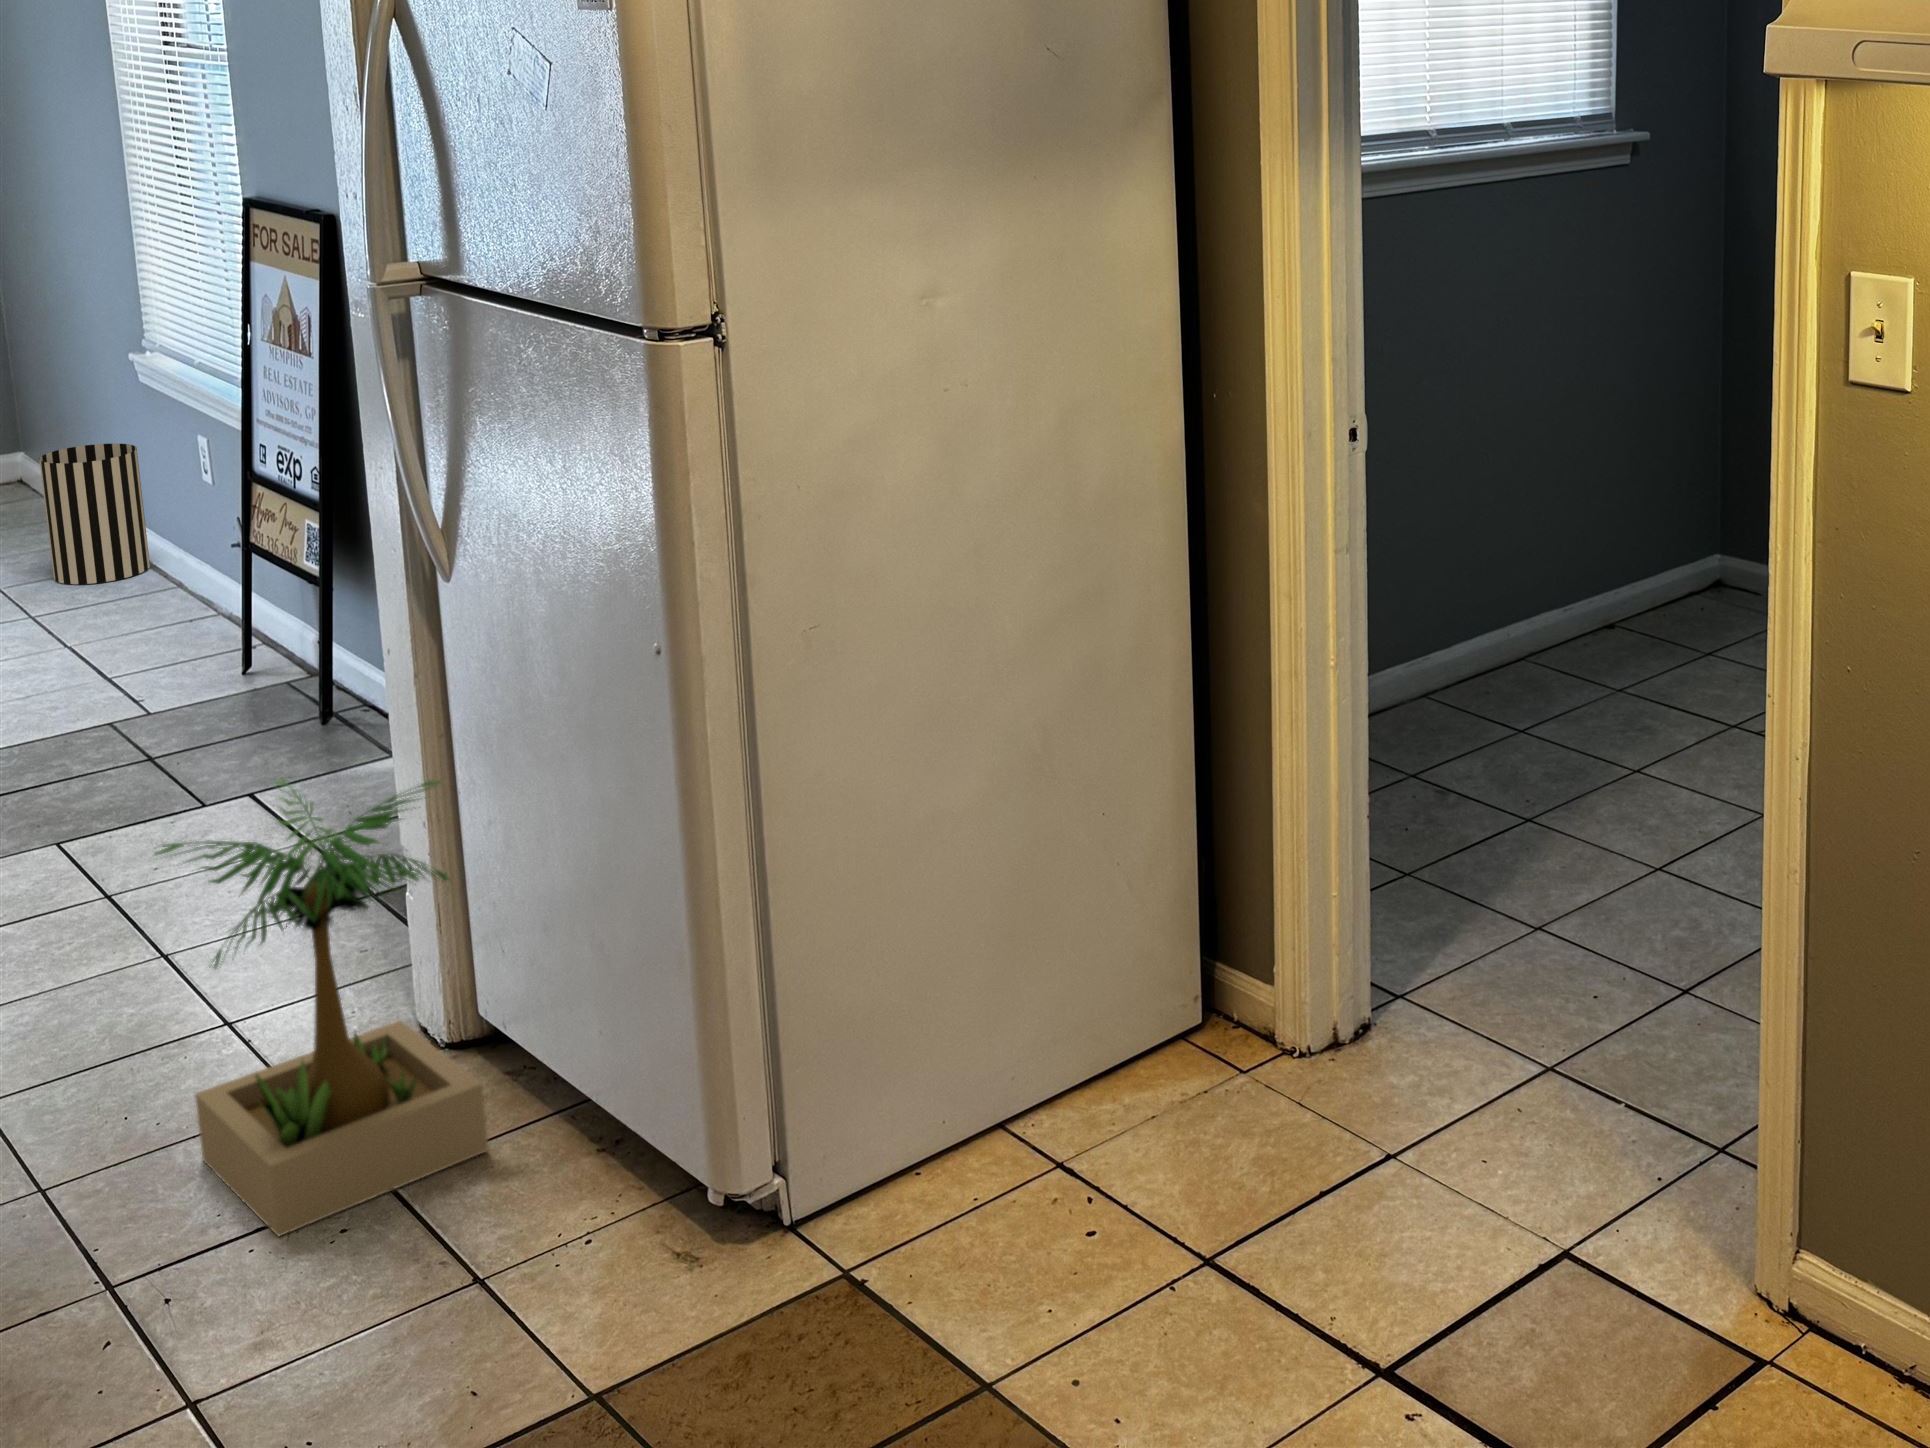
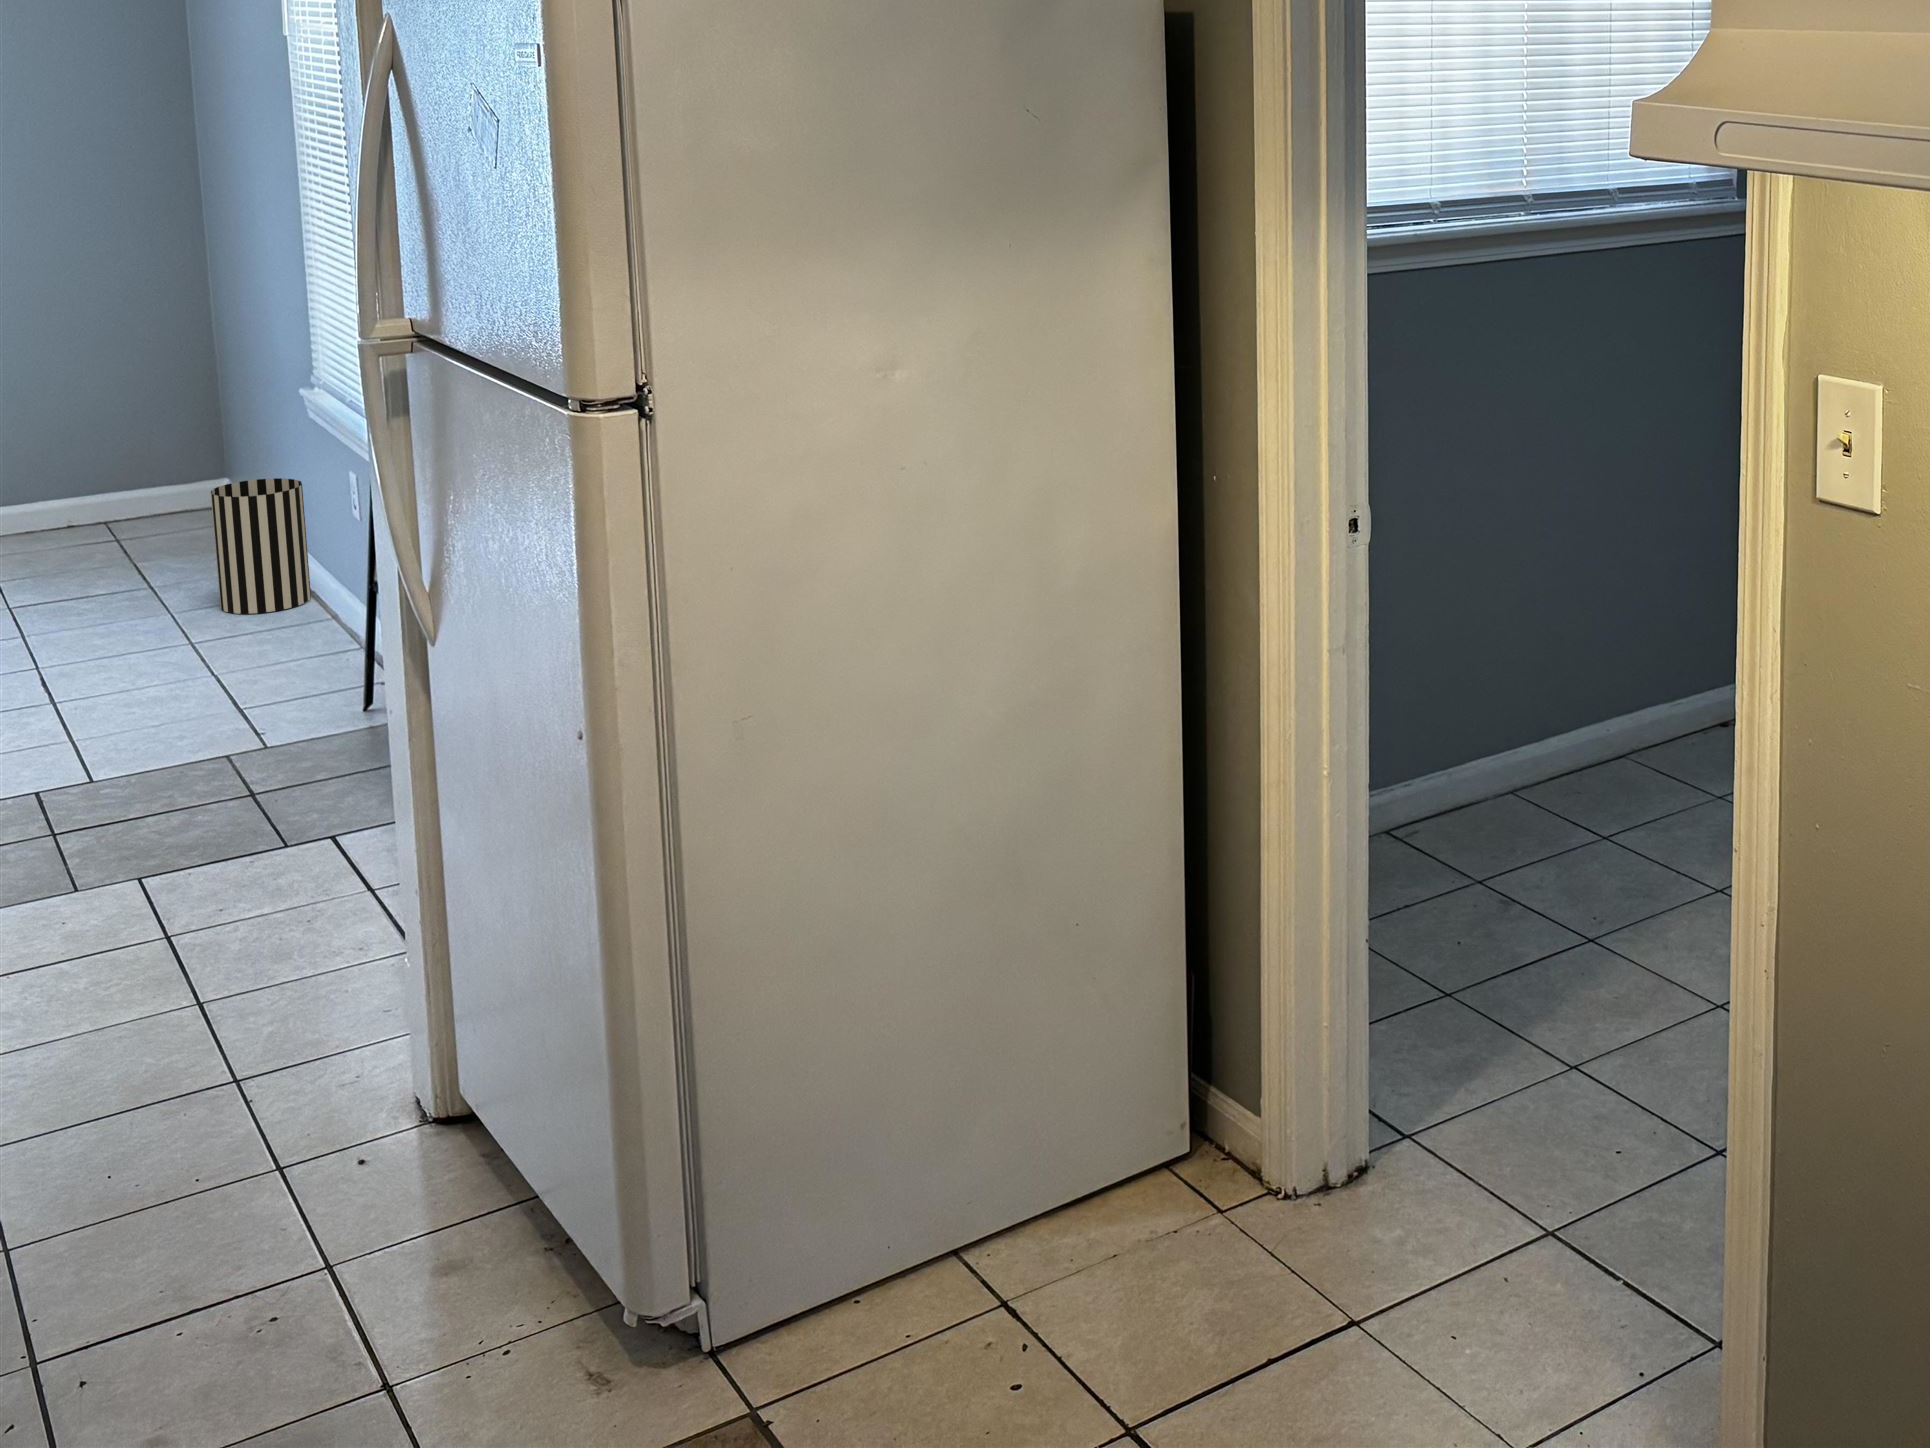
potted plant: present [155,778,488,1237] -> none [78,837,447,1322]

